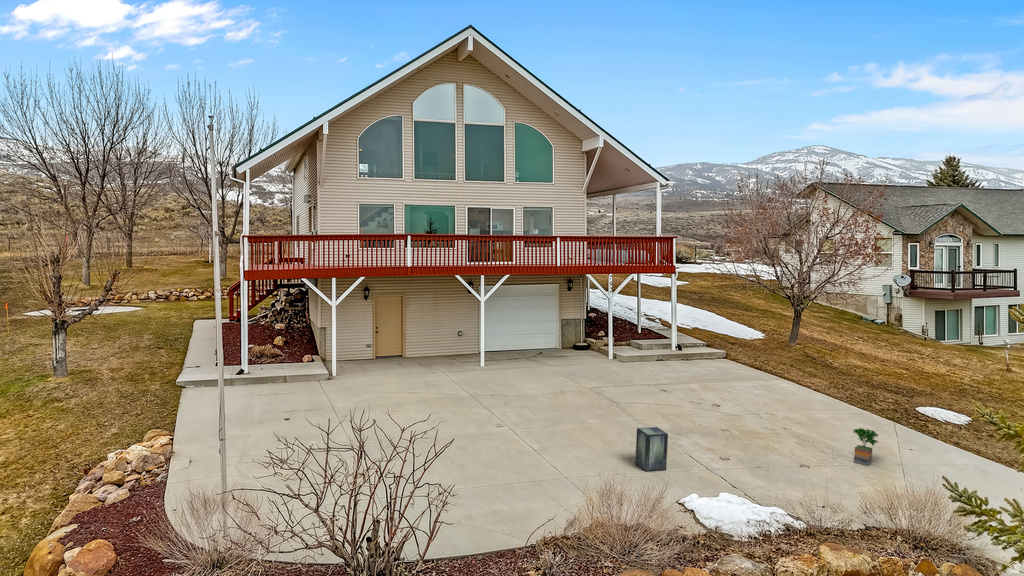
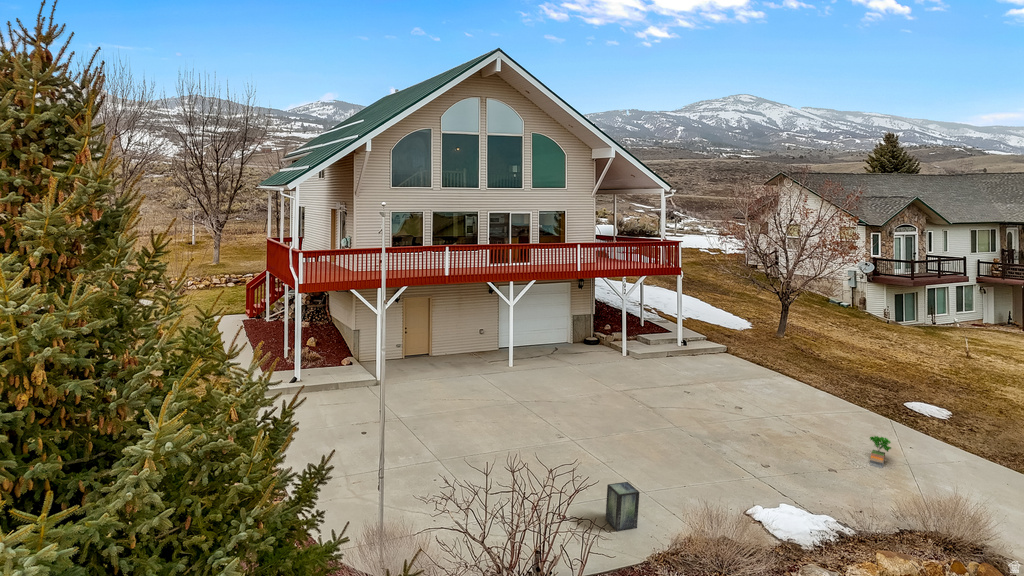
storage box: present [635,427,668,472] -> present [605,482,639,531]

